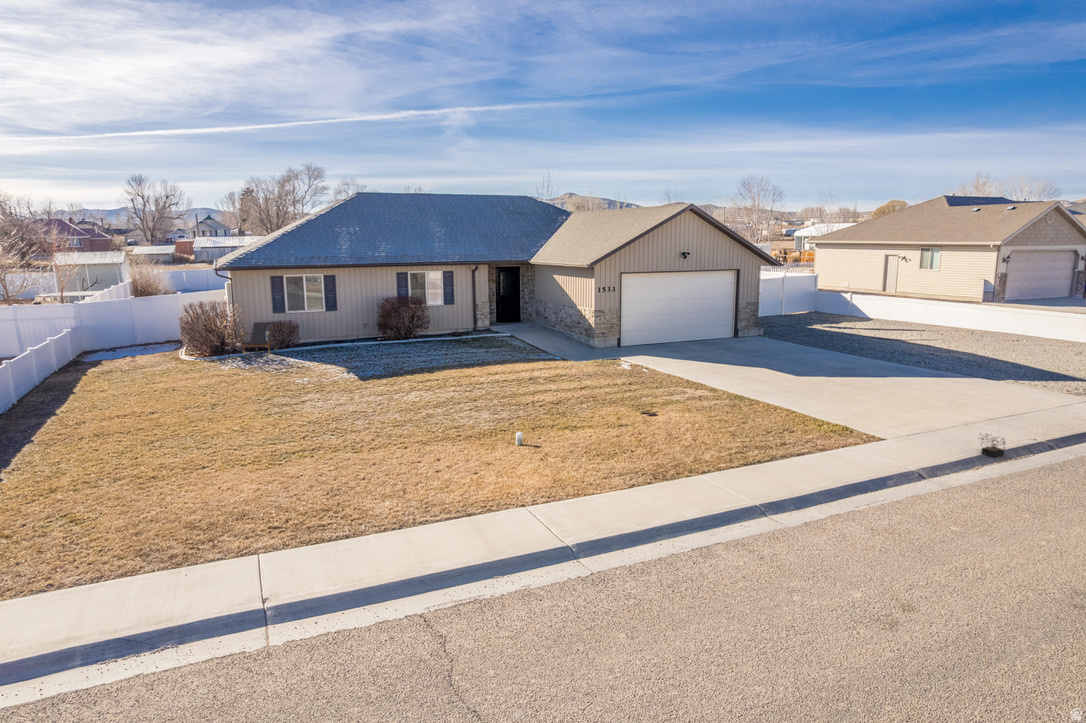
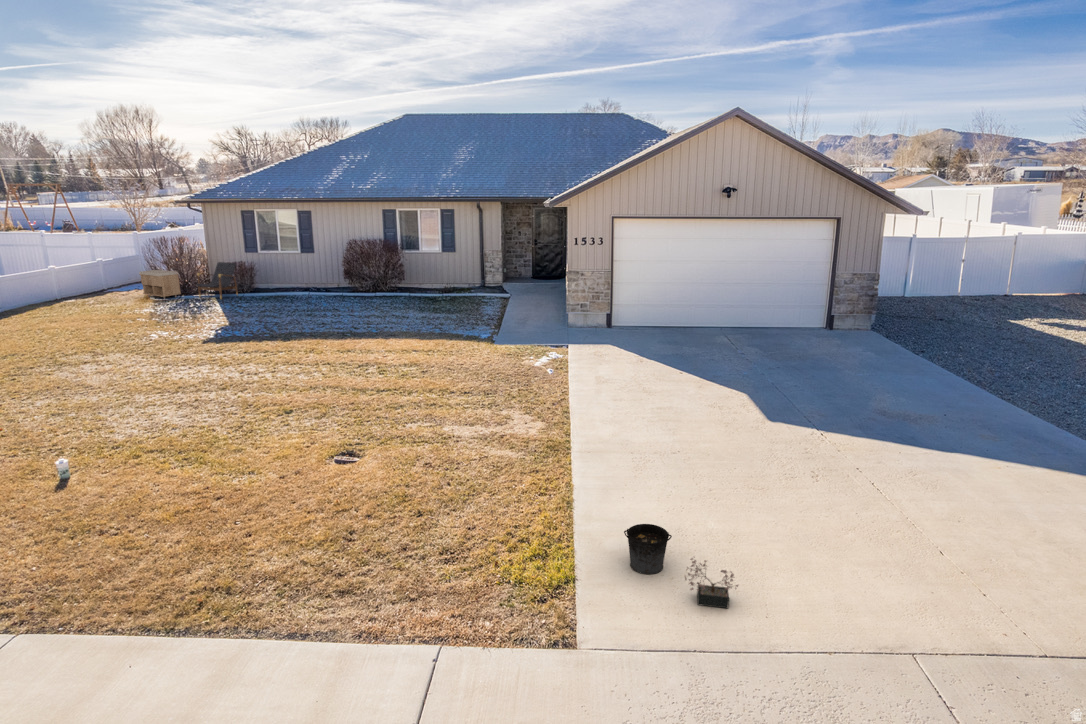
storage bench: none [178,333,222,358] -> present [139,270,181,299]
bucket: none [925,426,955,451] -> present [624,524,672,574]

